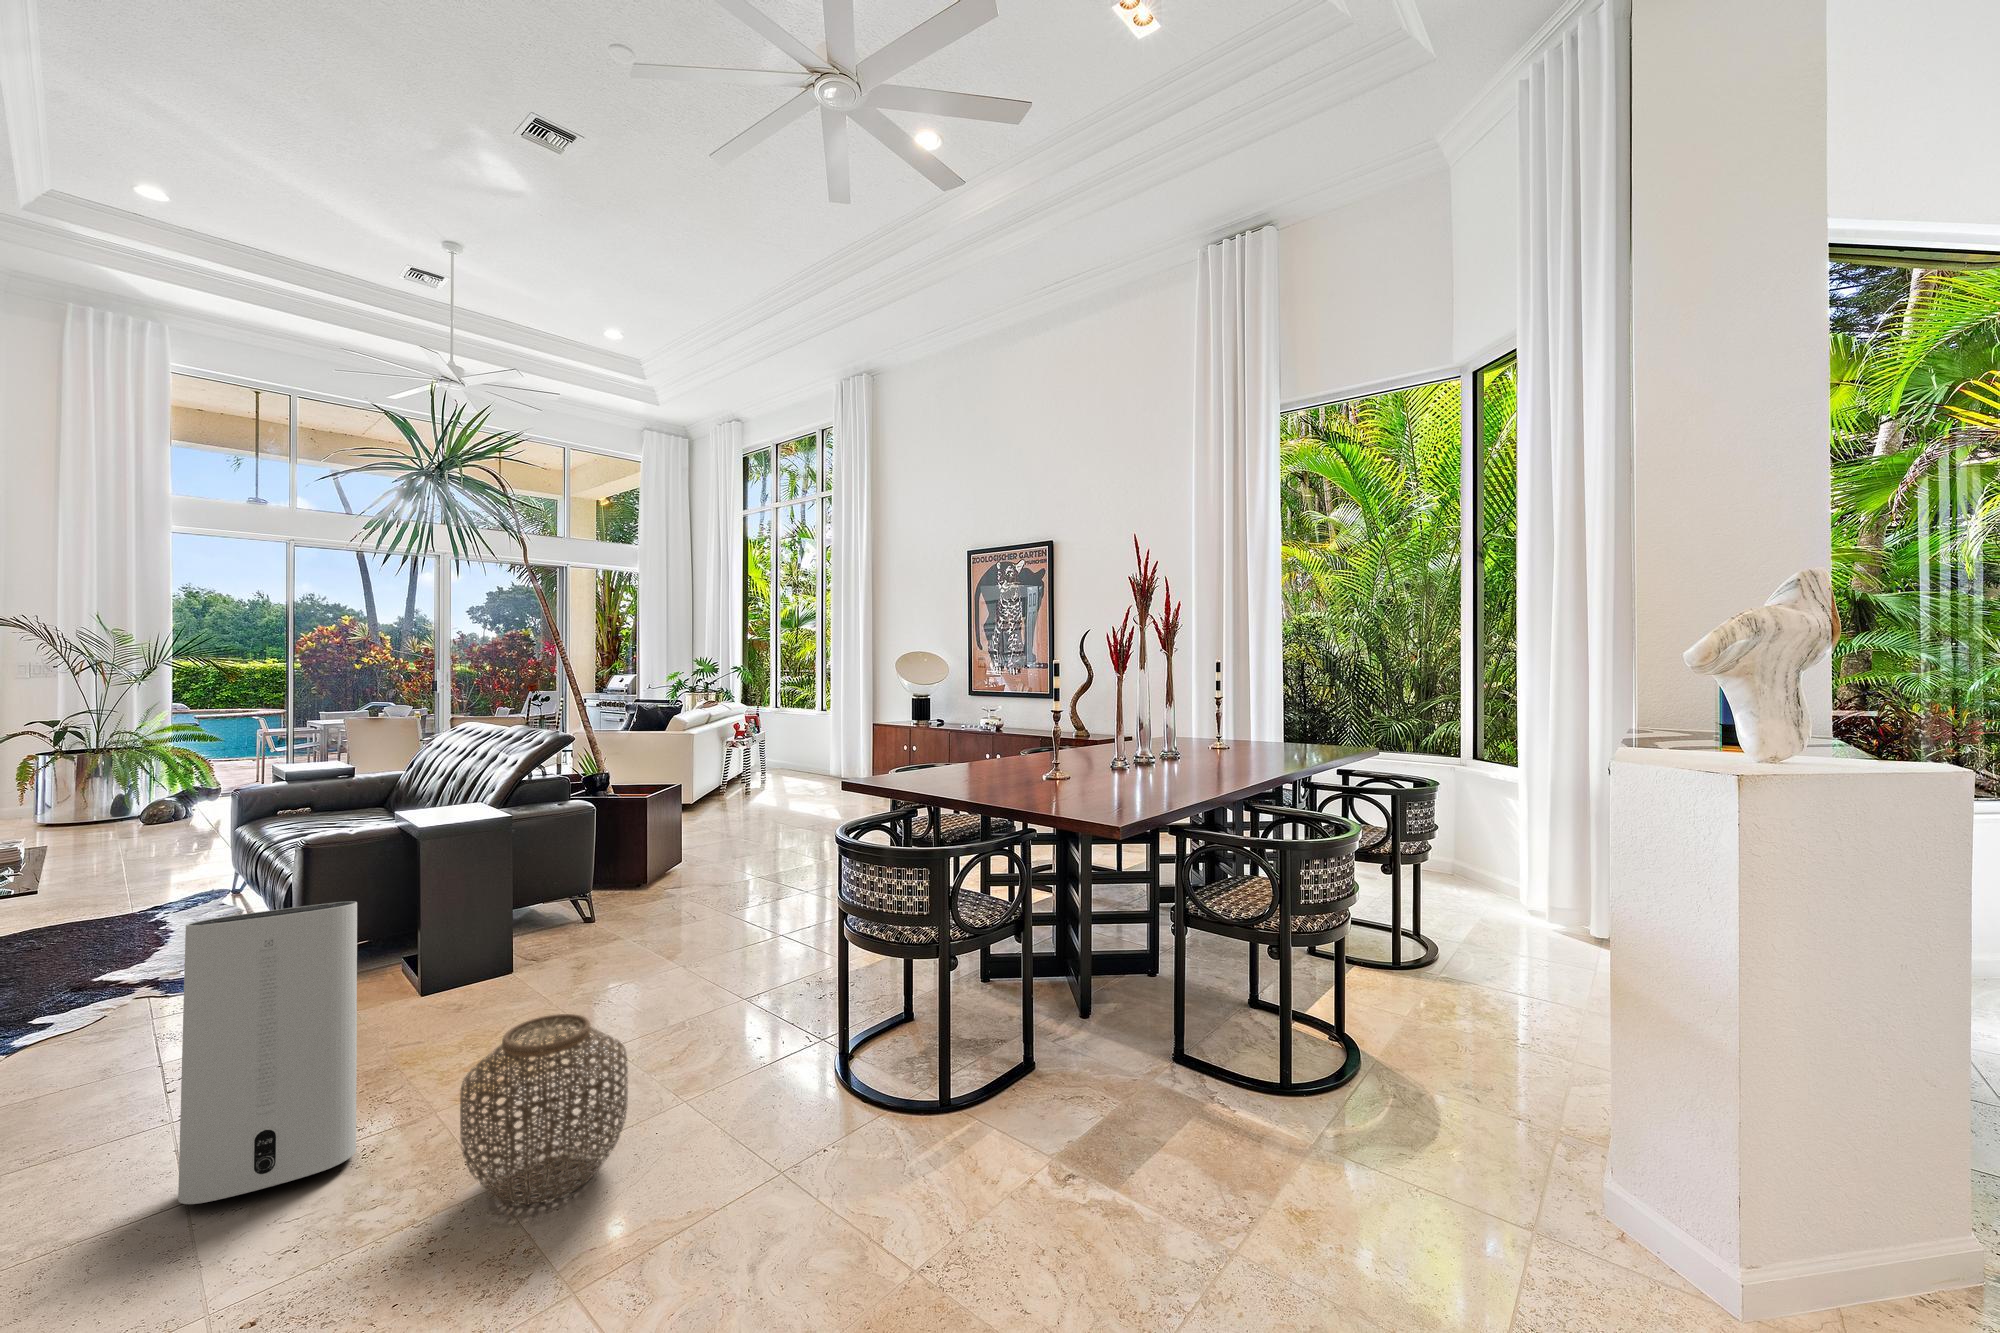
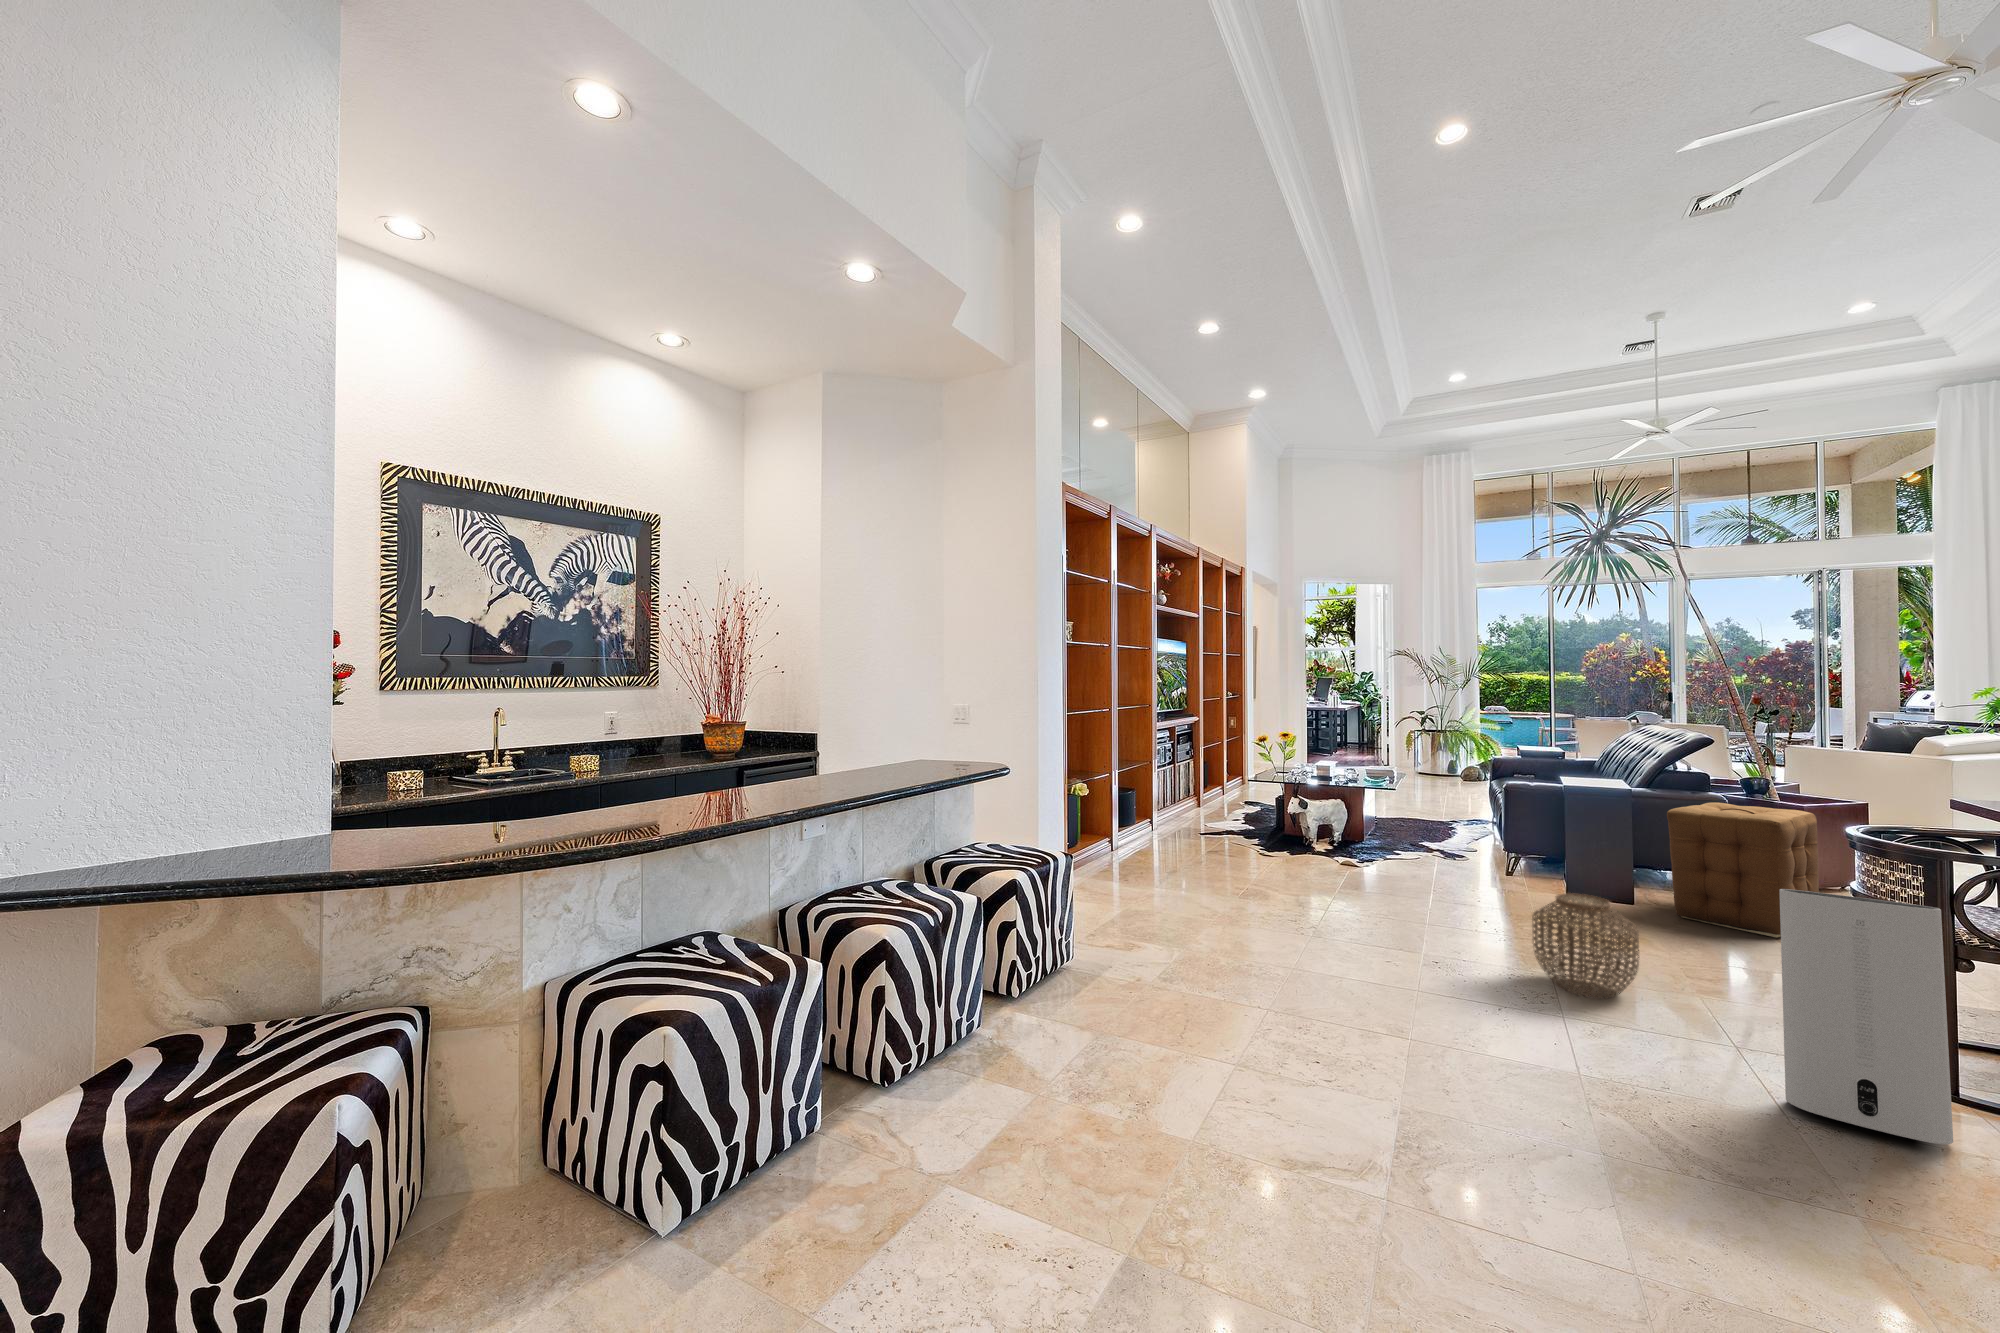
ottoman: none [554,811,688,974] -> present [1667,803,1819,938]
air purifier: present [178,901,357,1204] -> present [1779,889,1953,1144]

